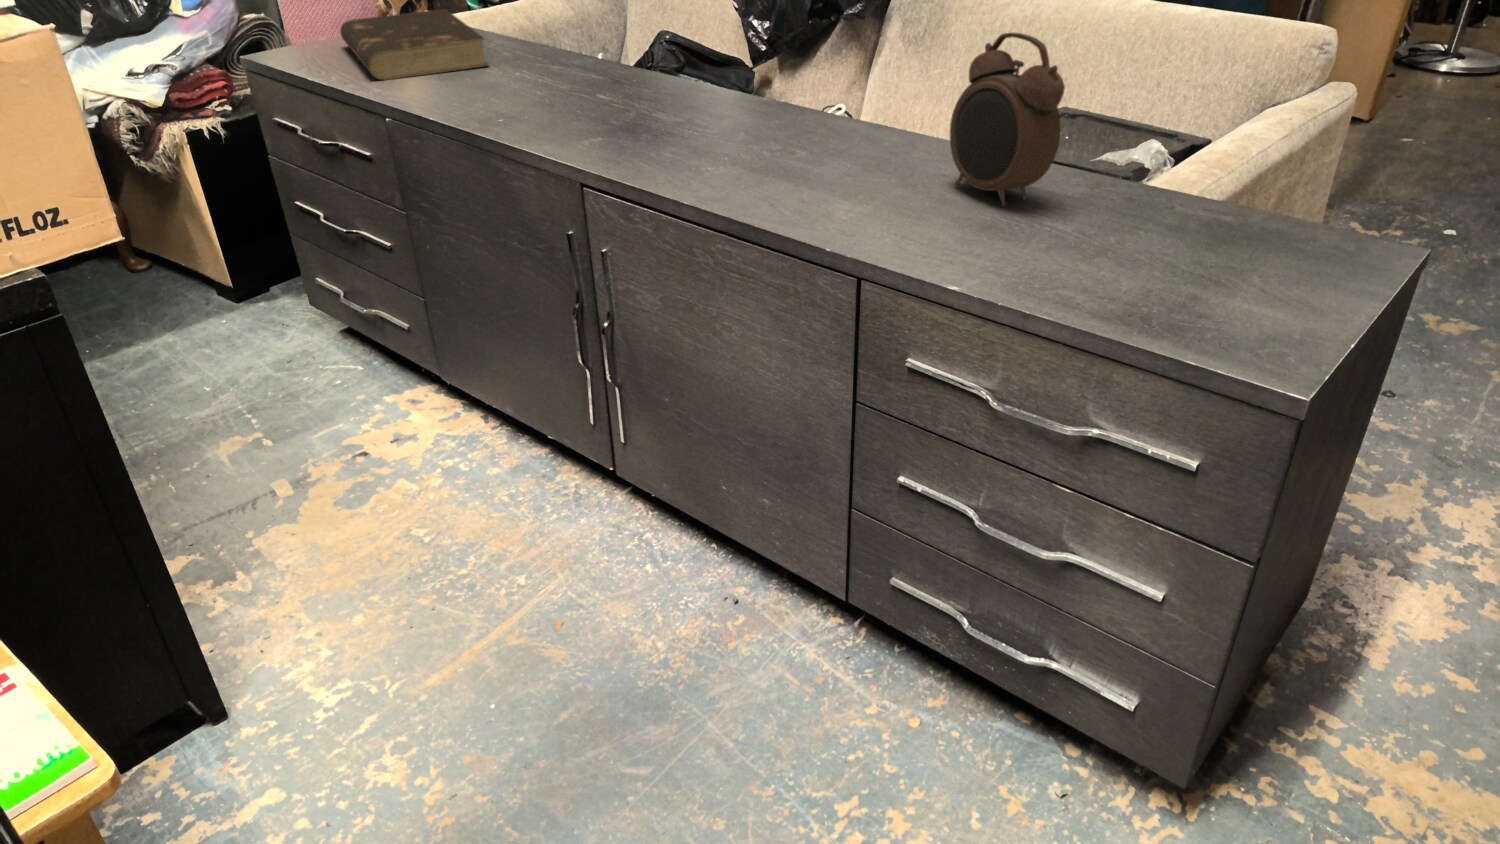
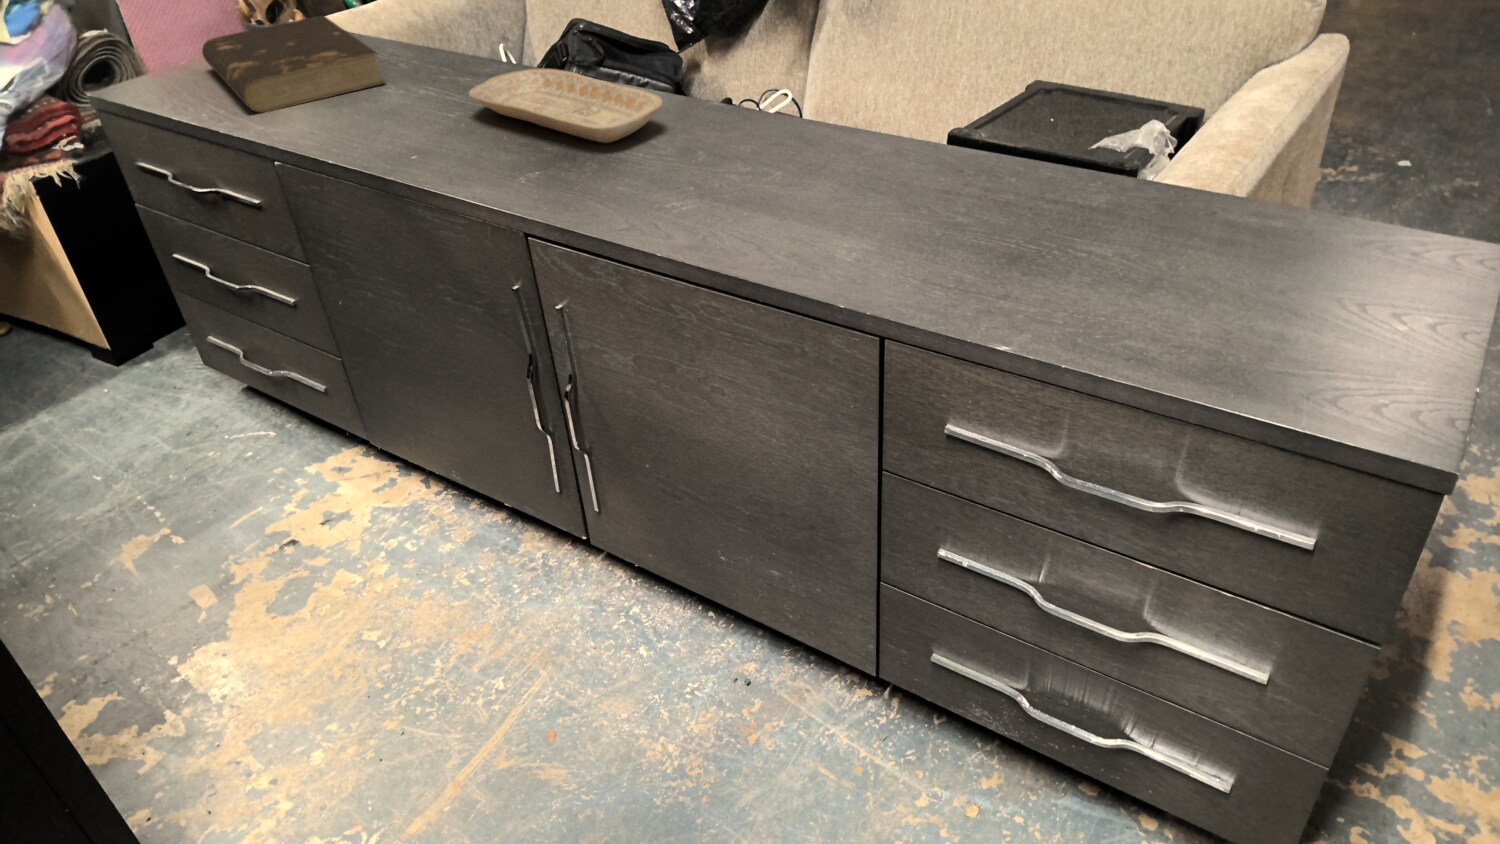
alarm clock: present [950,33,1065,206] -> none [951,29,1088,230]
tray: none [555,60,718,121] -> present [469,69,663,143]

